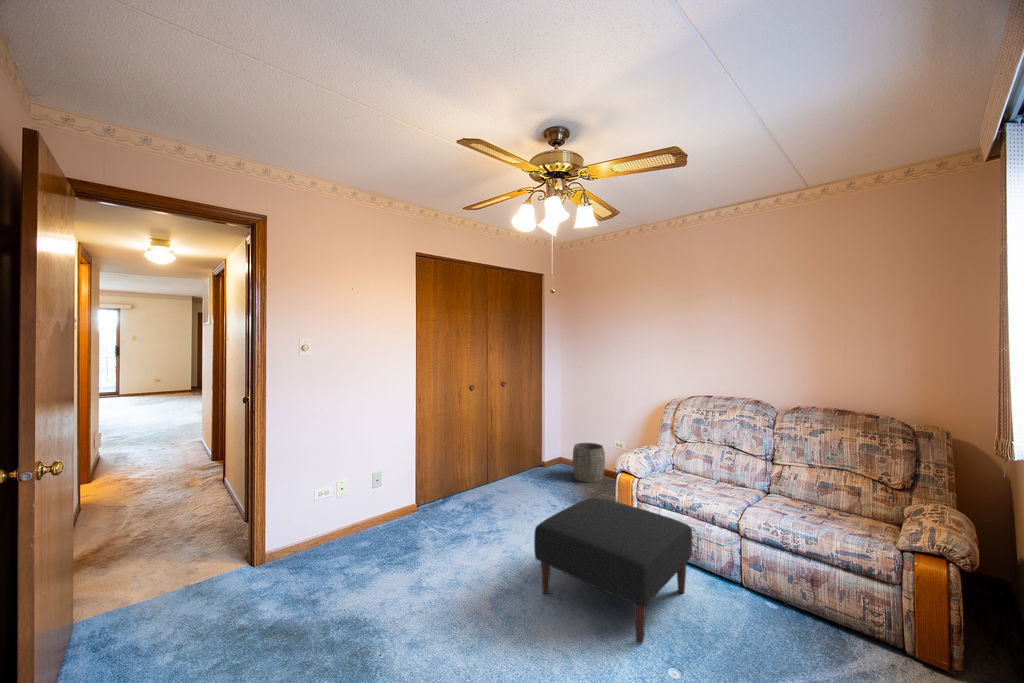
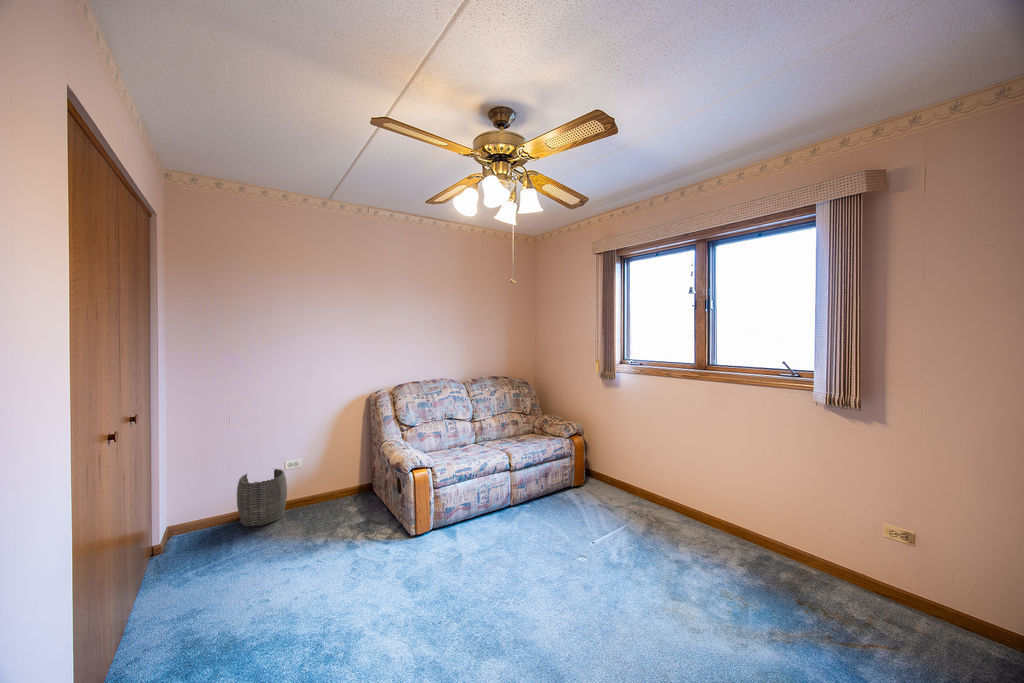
ottoman: present [534,497,692,643] -> none [430,478,571,605]

